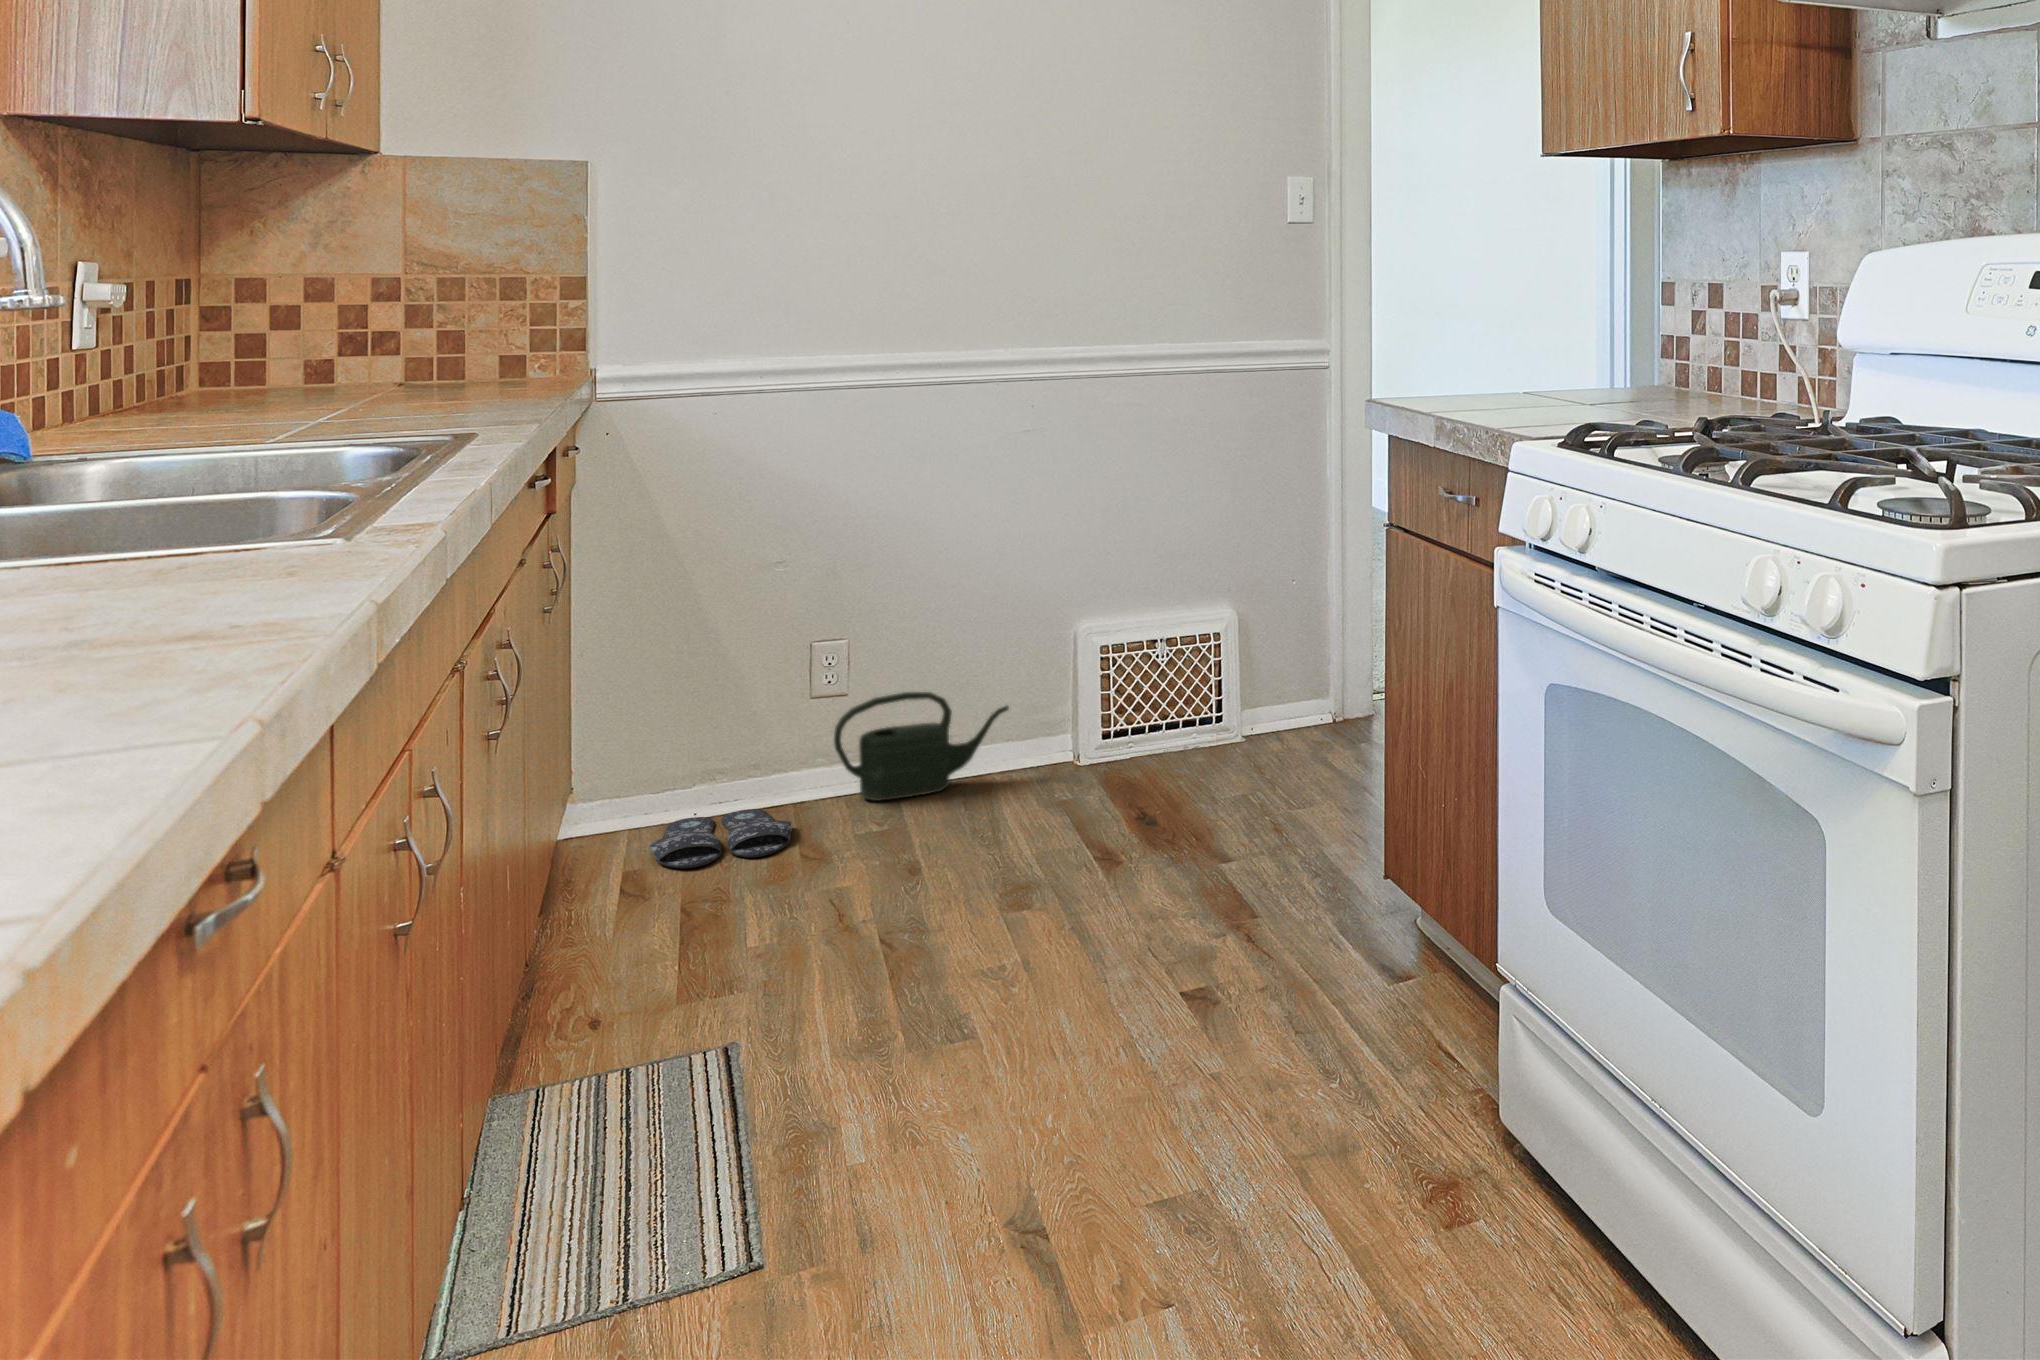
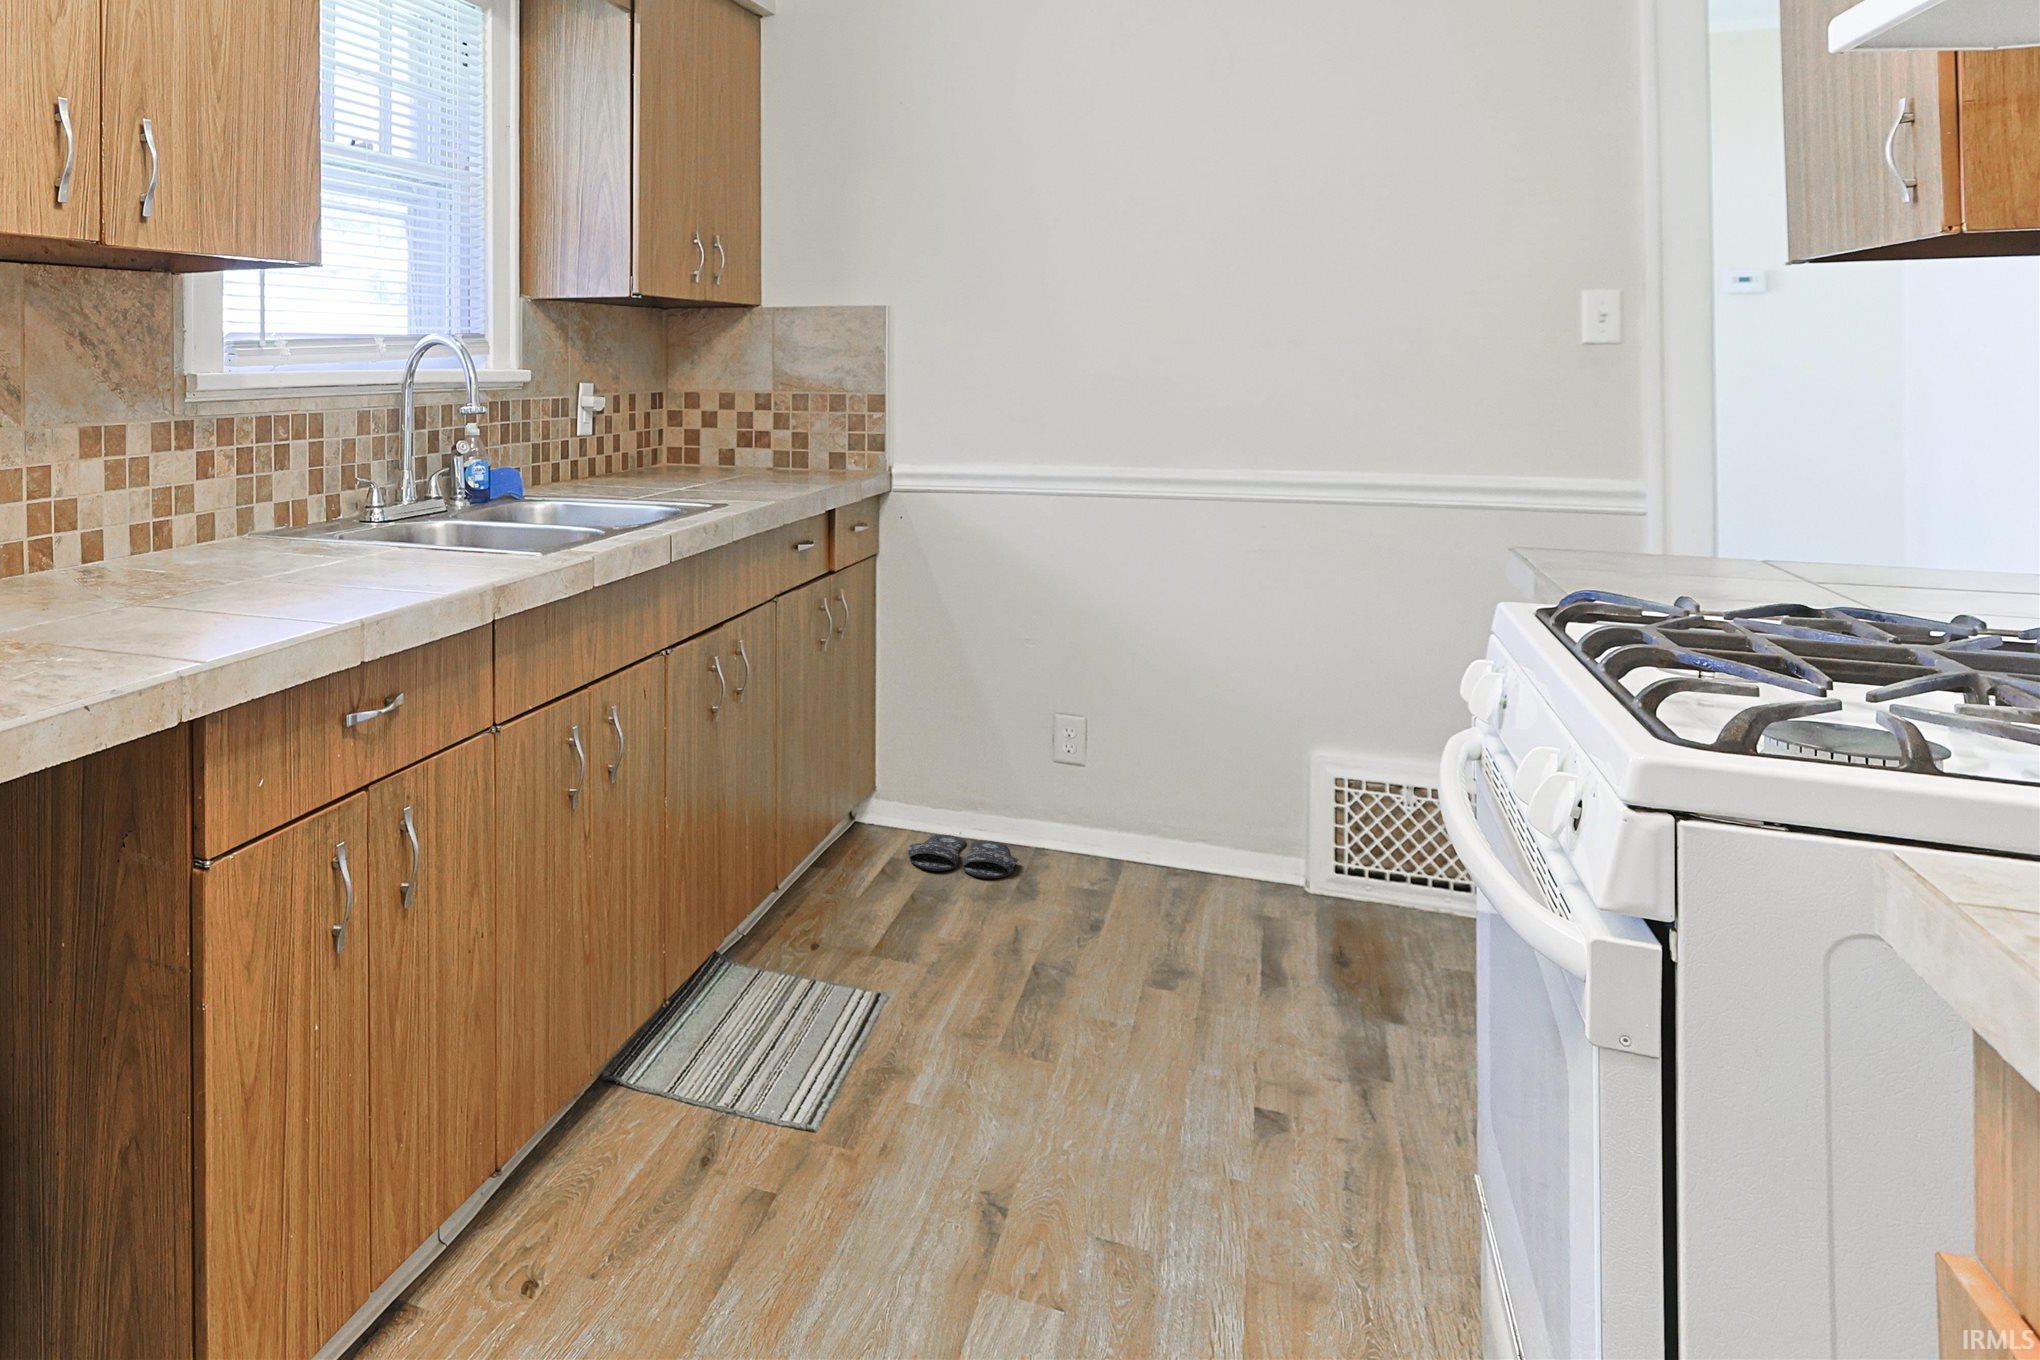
watering can: present [834,692,1009,801] -> none [1064,772,1229,873]

